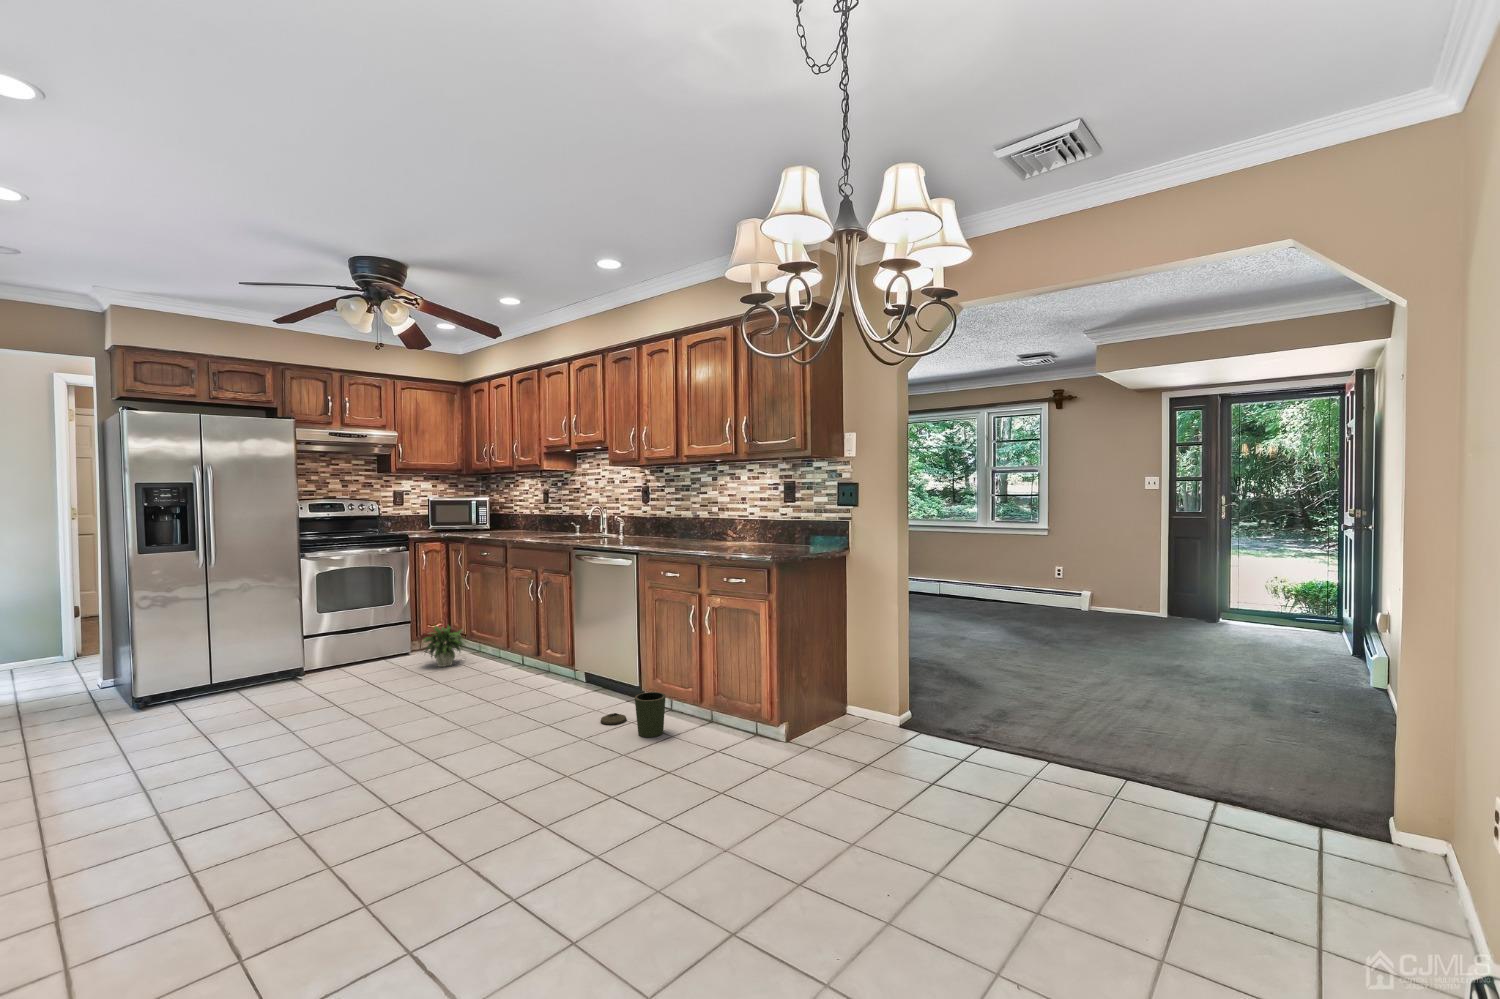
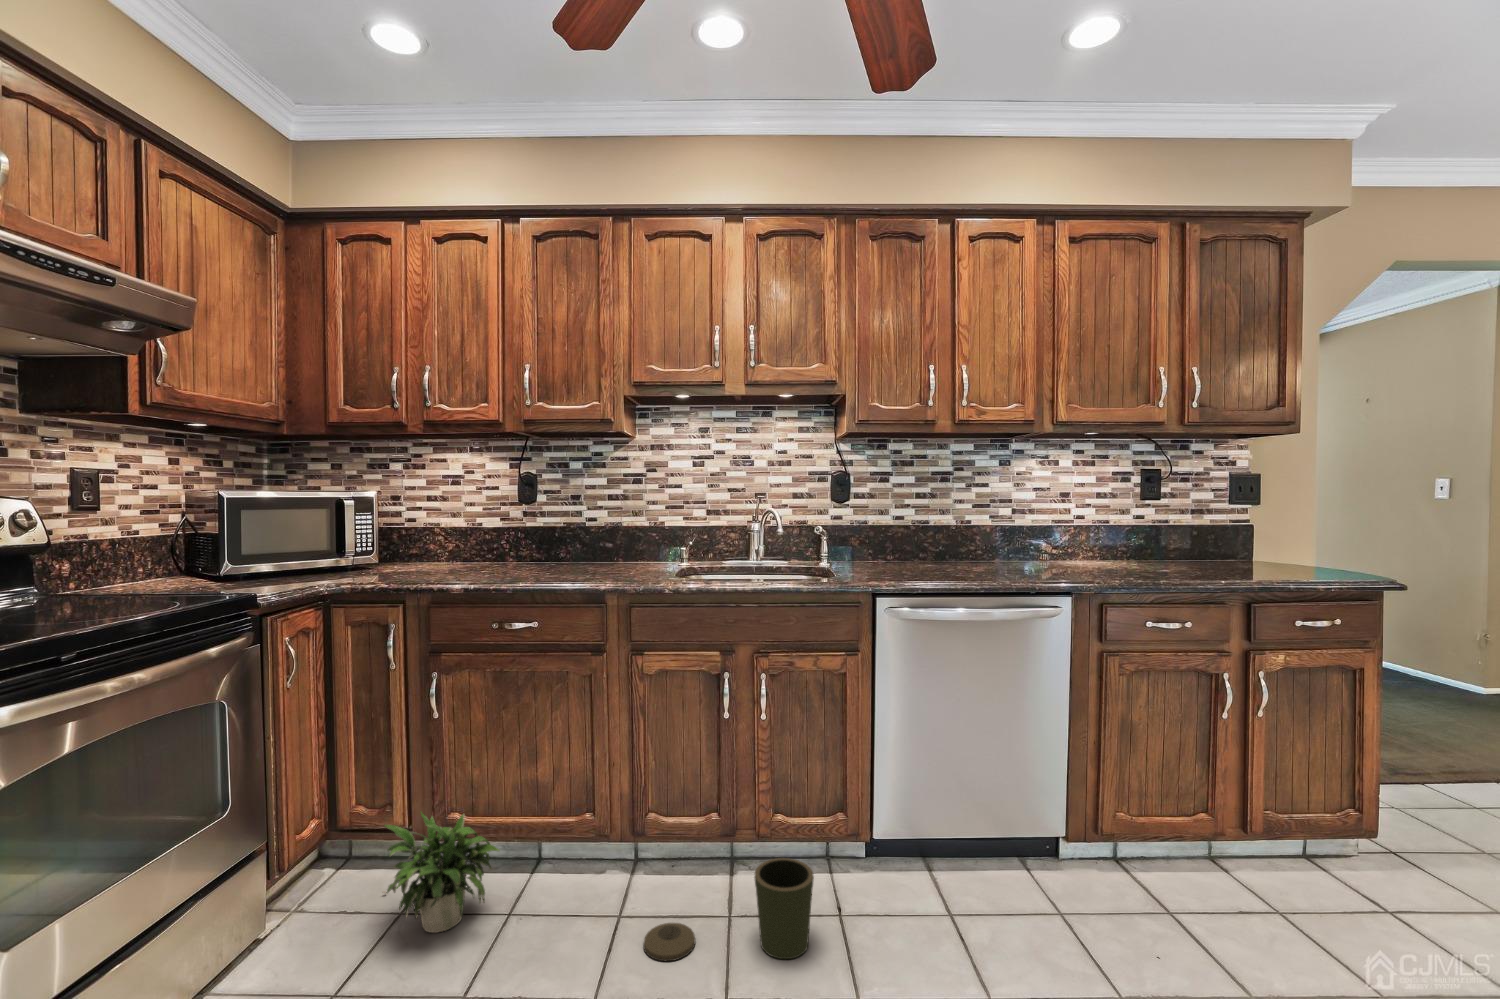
trash can: present [601,692,666,737] -> present [643,858,814,961]

